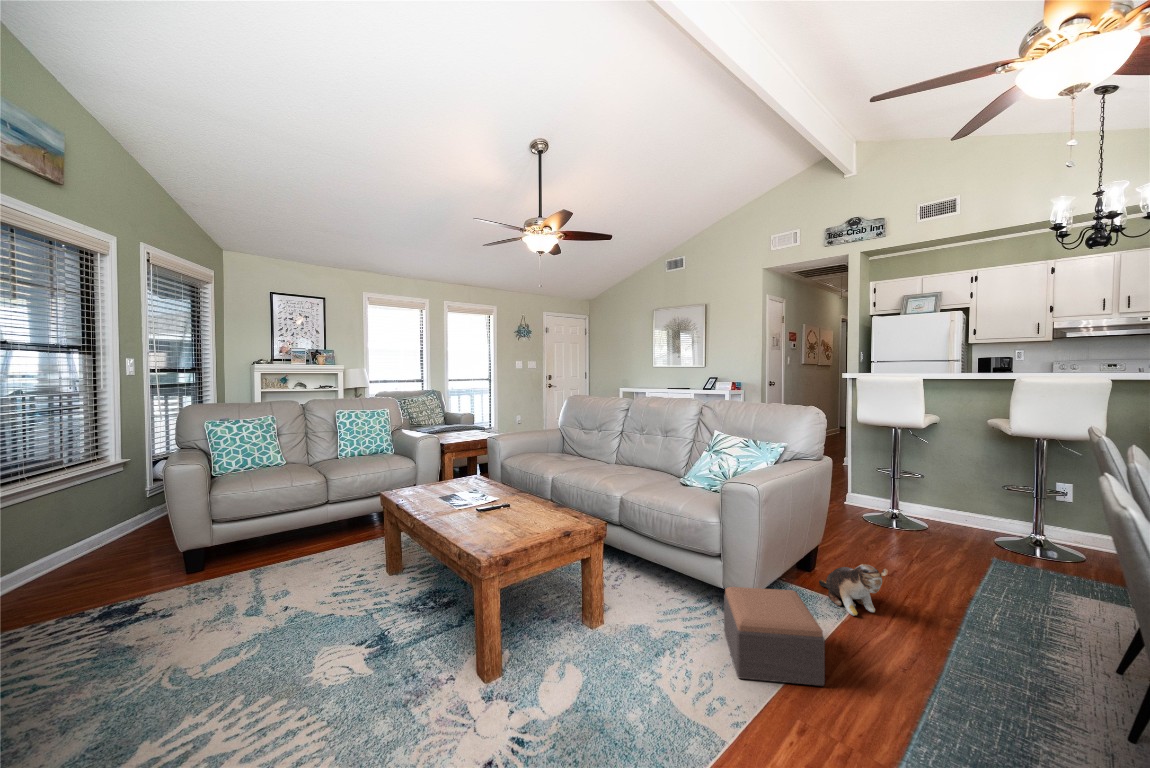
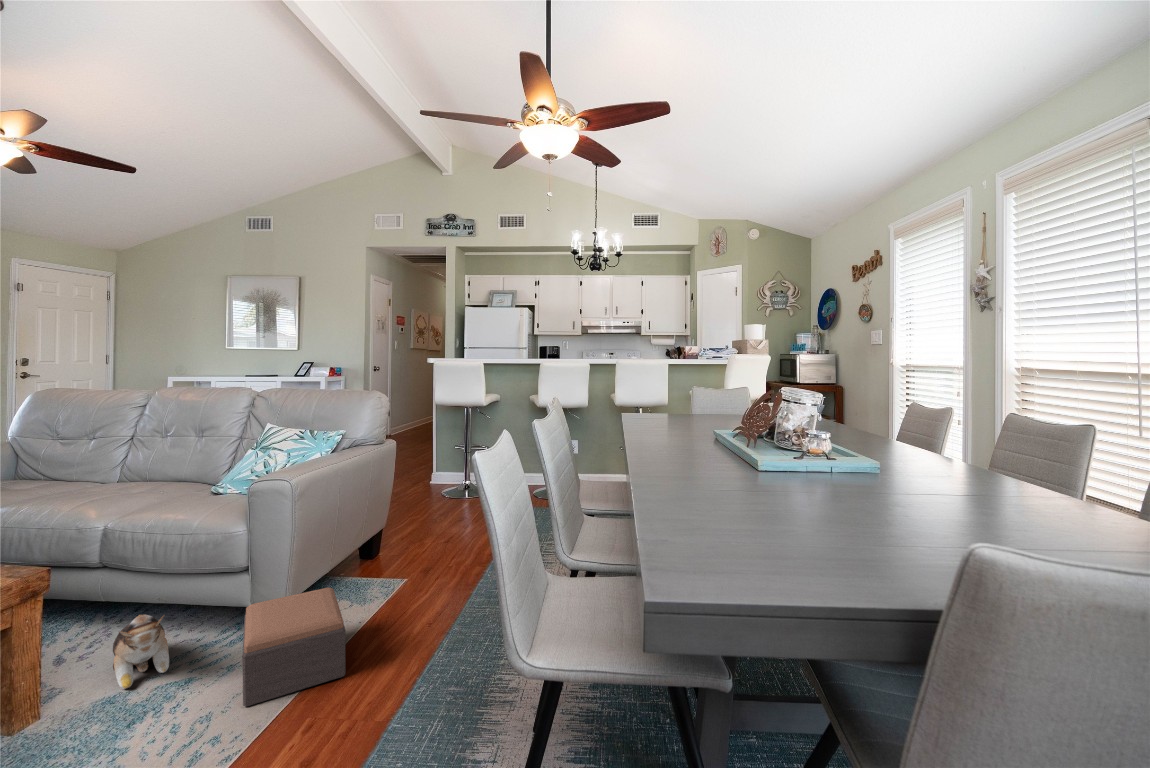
plush toy: present [819,564,888,616] -> present [113,615,169,689]

